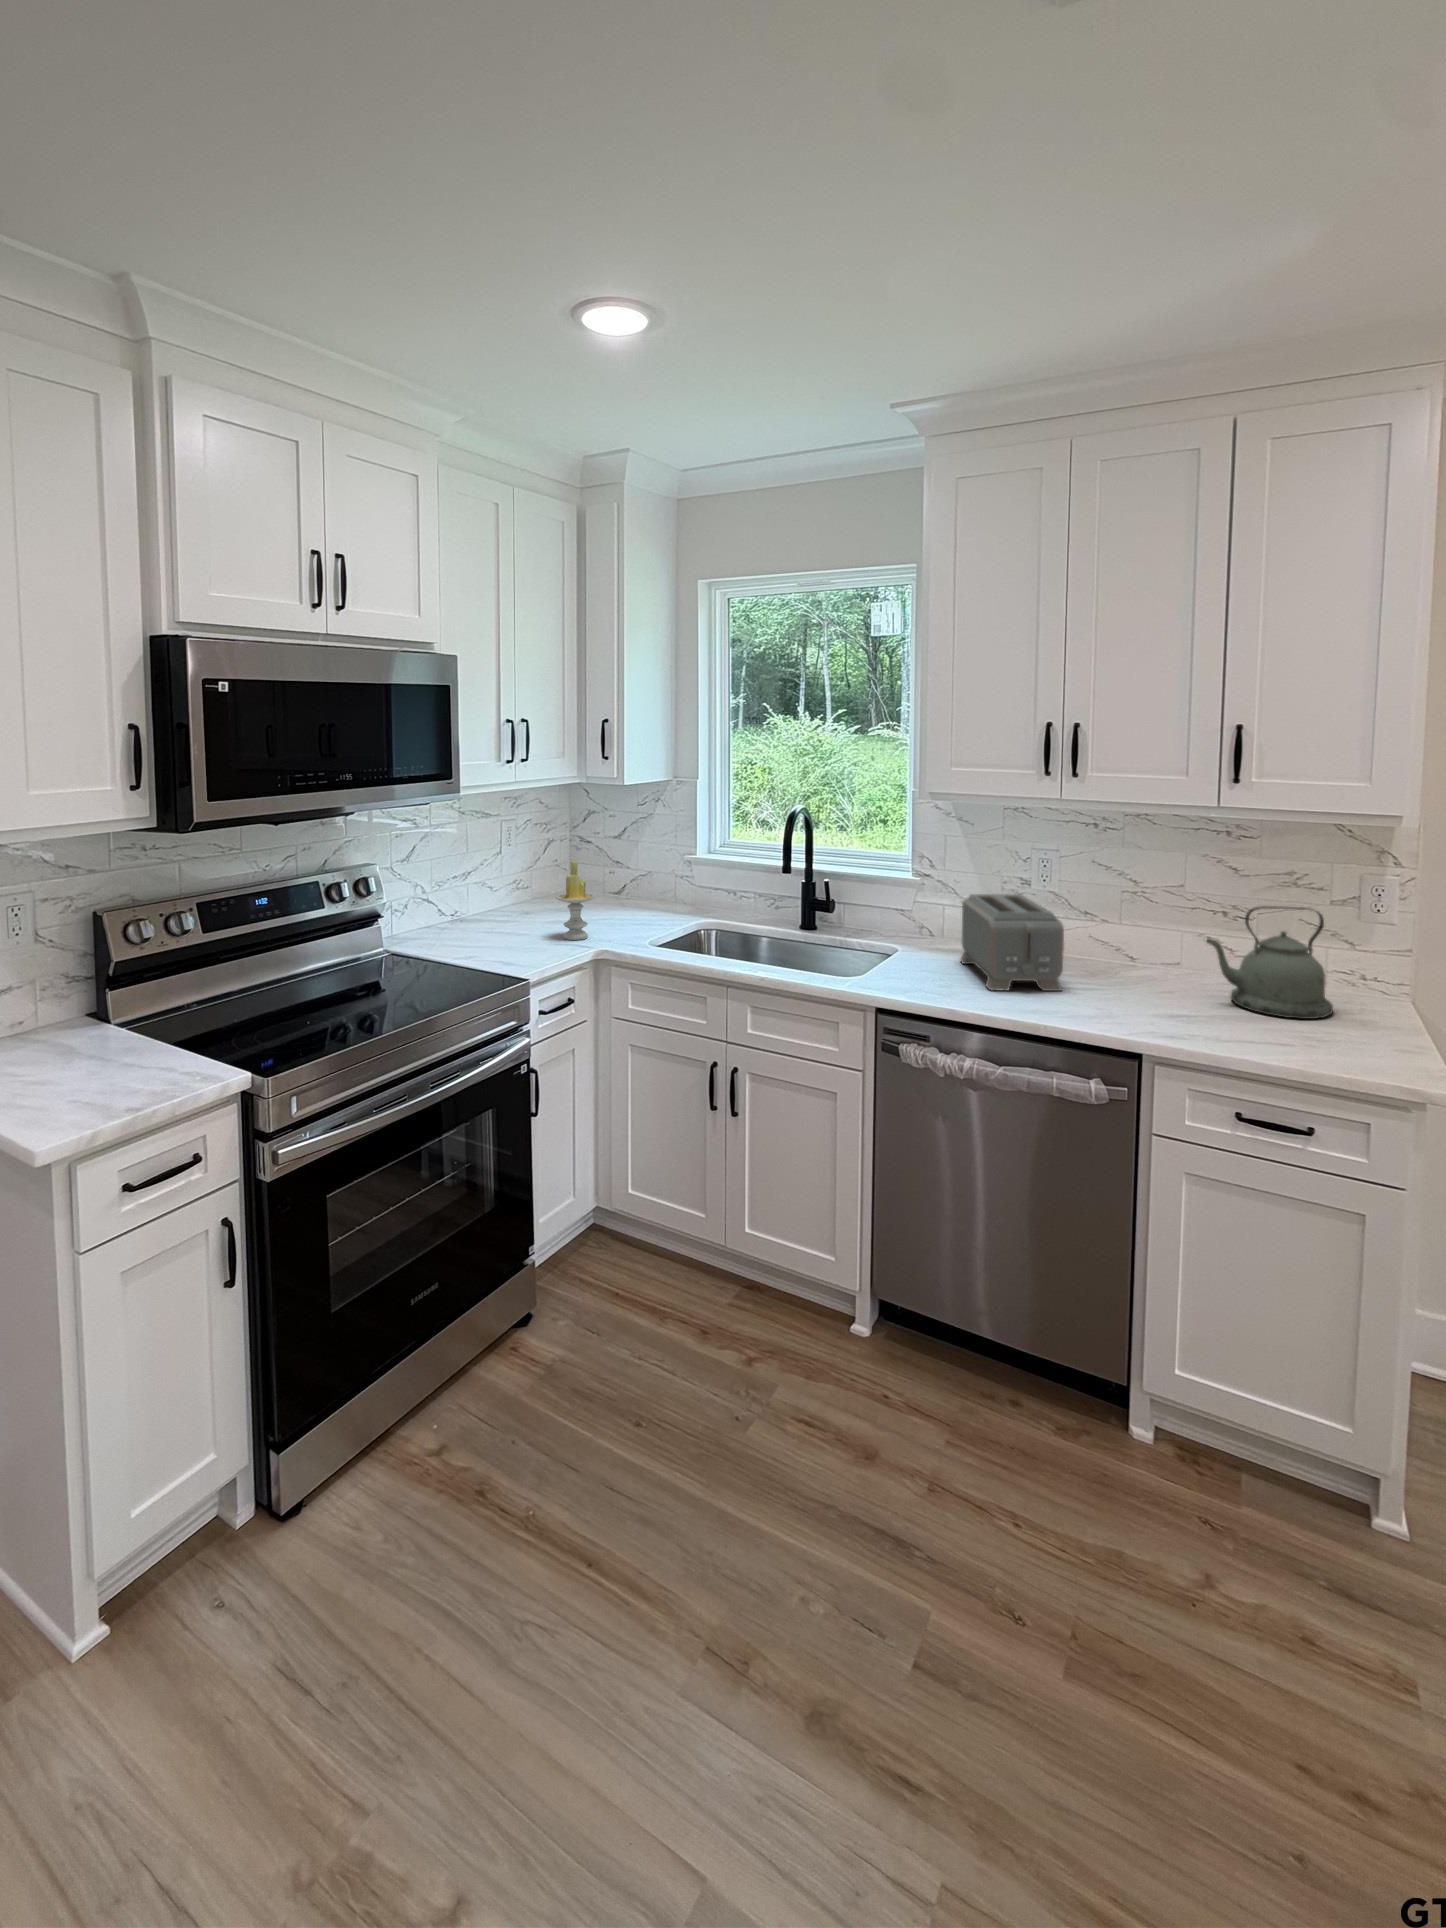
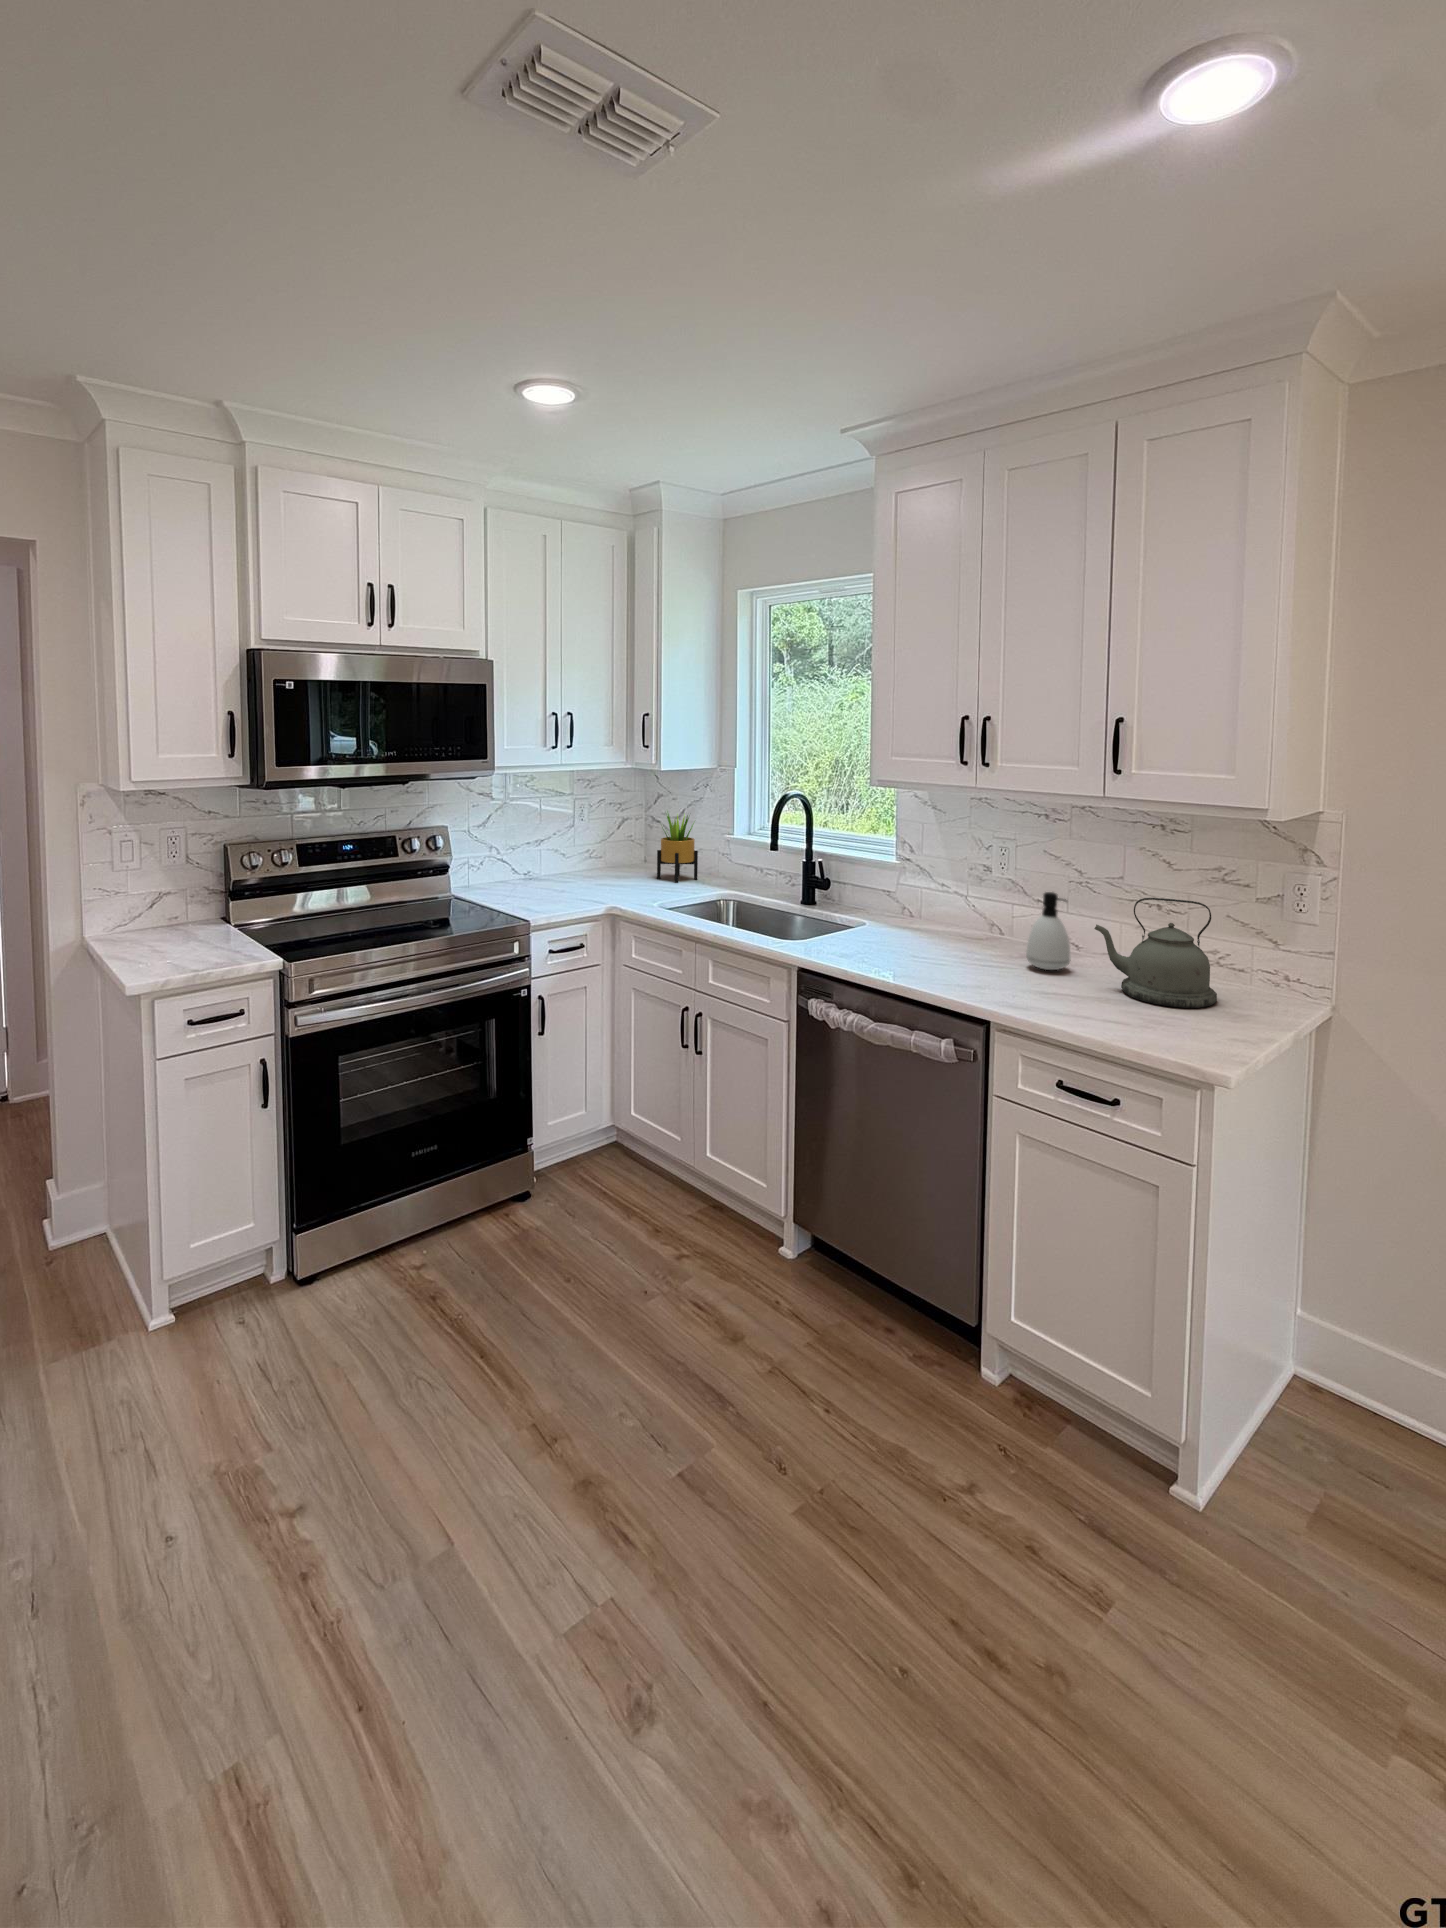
potted plant: none [604,829,651,915] -> present [657,814,698,883]
candle: present [556,860,595,940] -> none [593,832,625,897]
toaster: present [960,894,1064,991] -> none [901,876,973,966]
soap dispenser: none [1114,905,1164,988] -> present [1026,892,1071,970]

